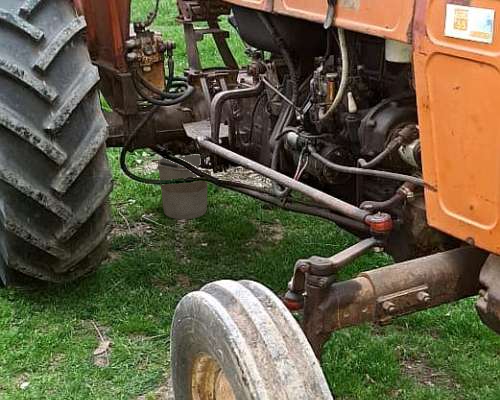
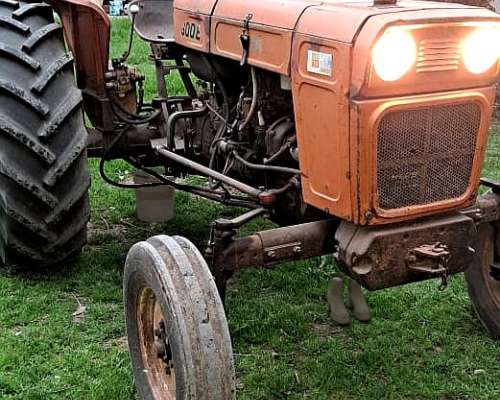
boots: none [419,293,477,364] -> present [327,274,369,324]

